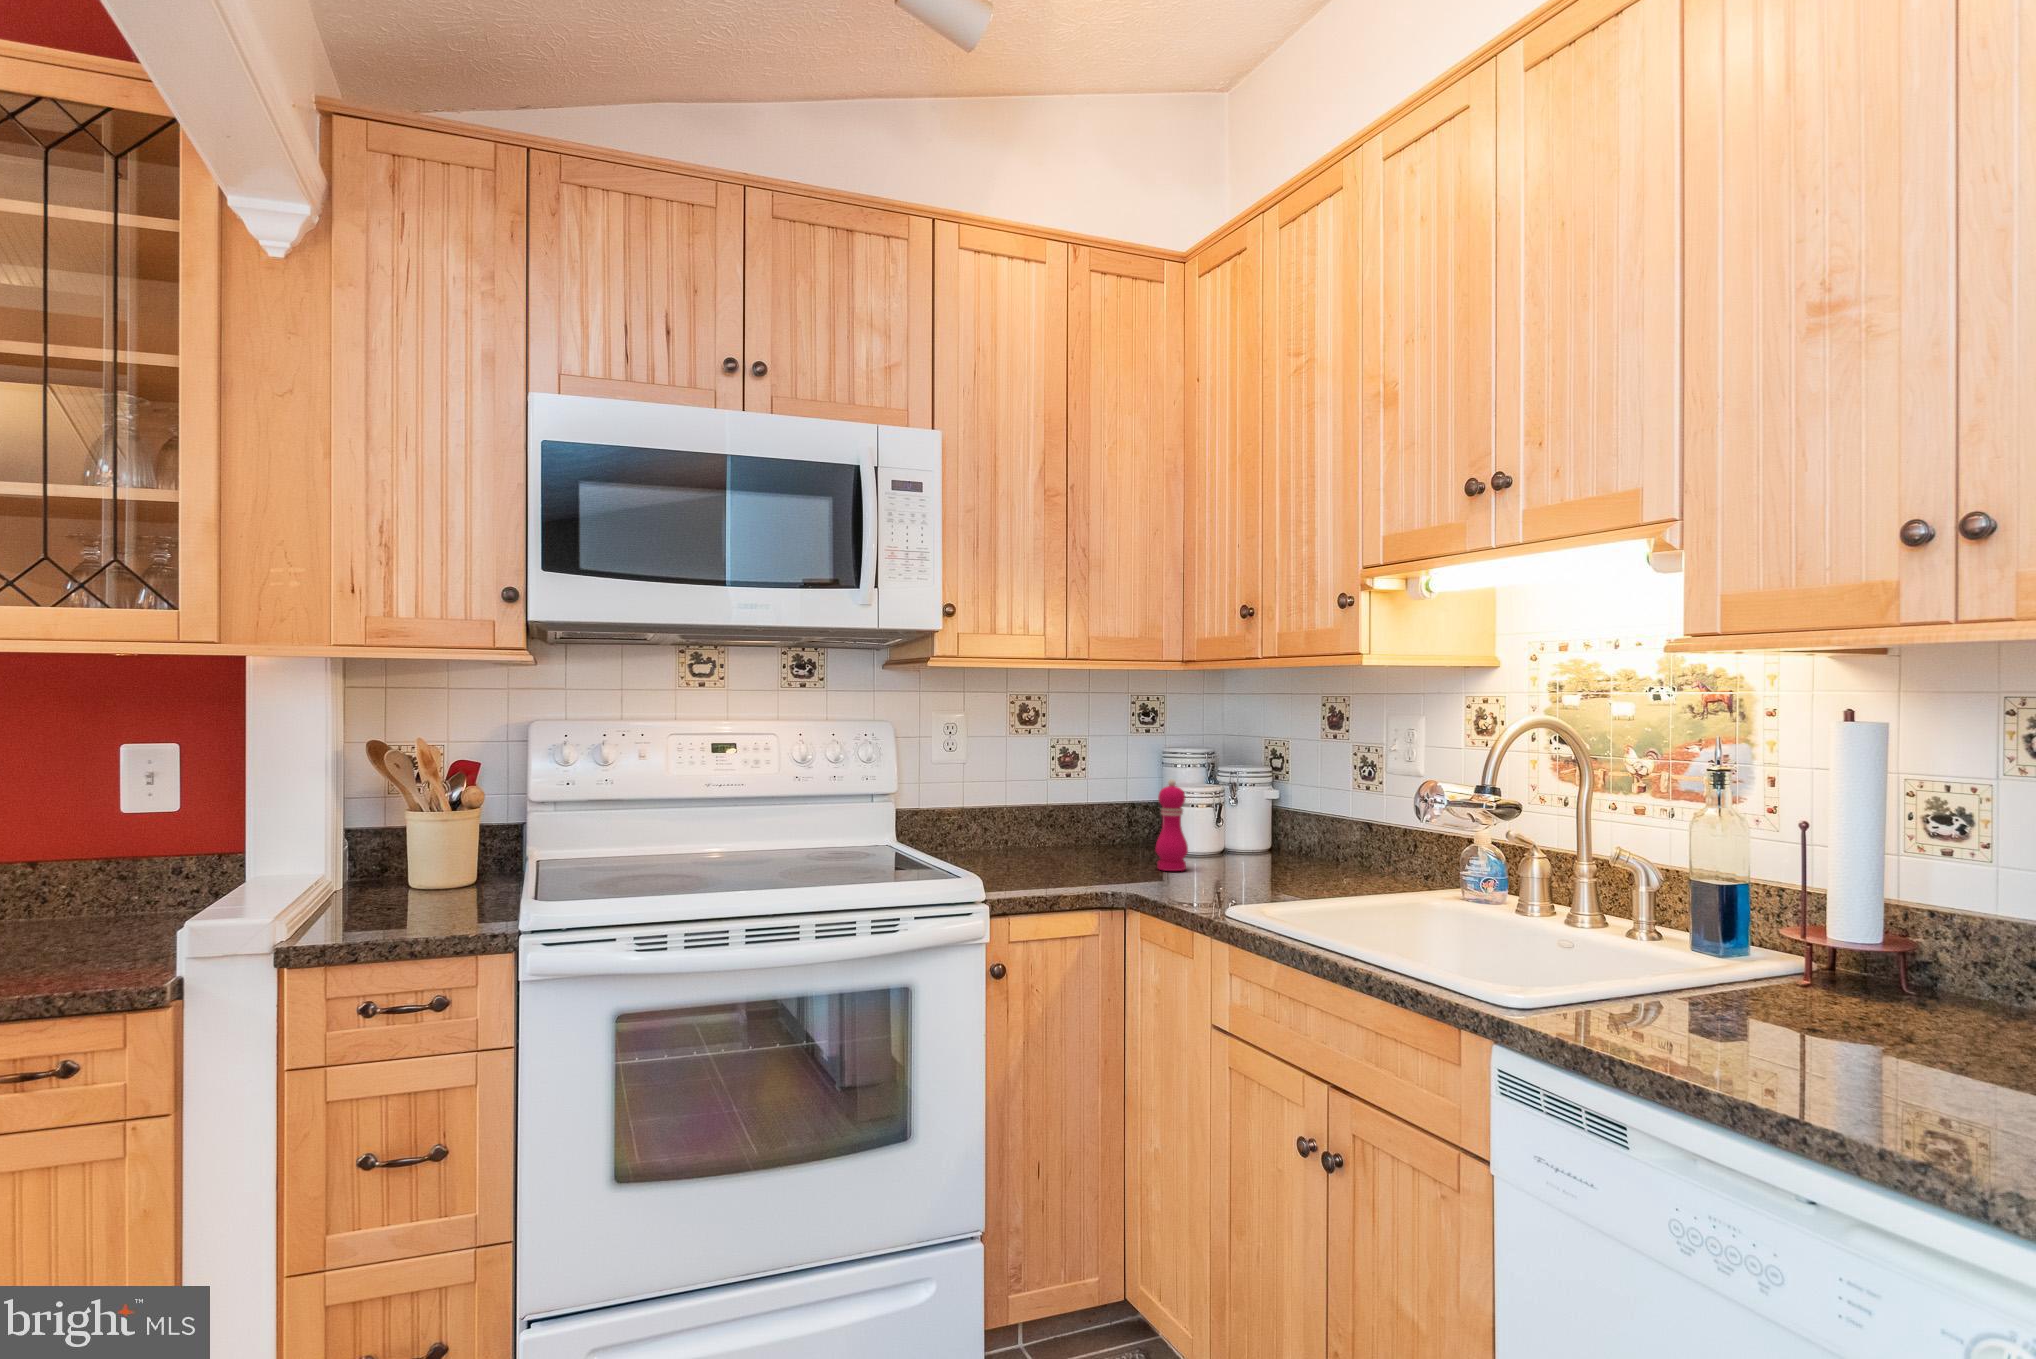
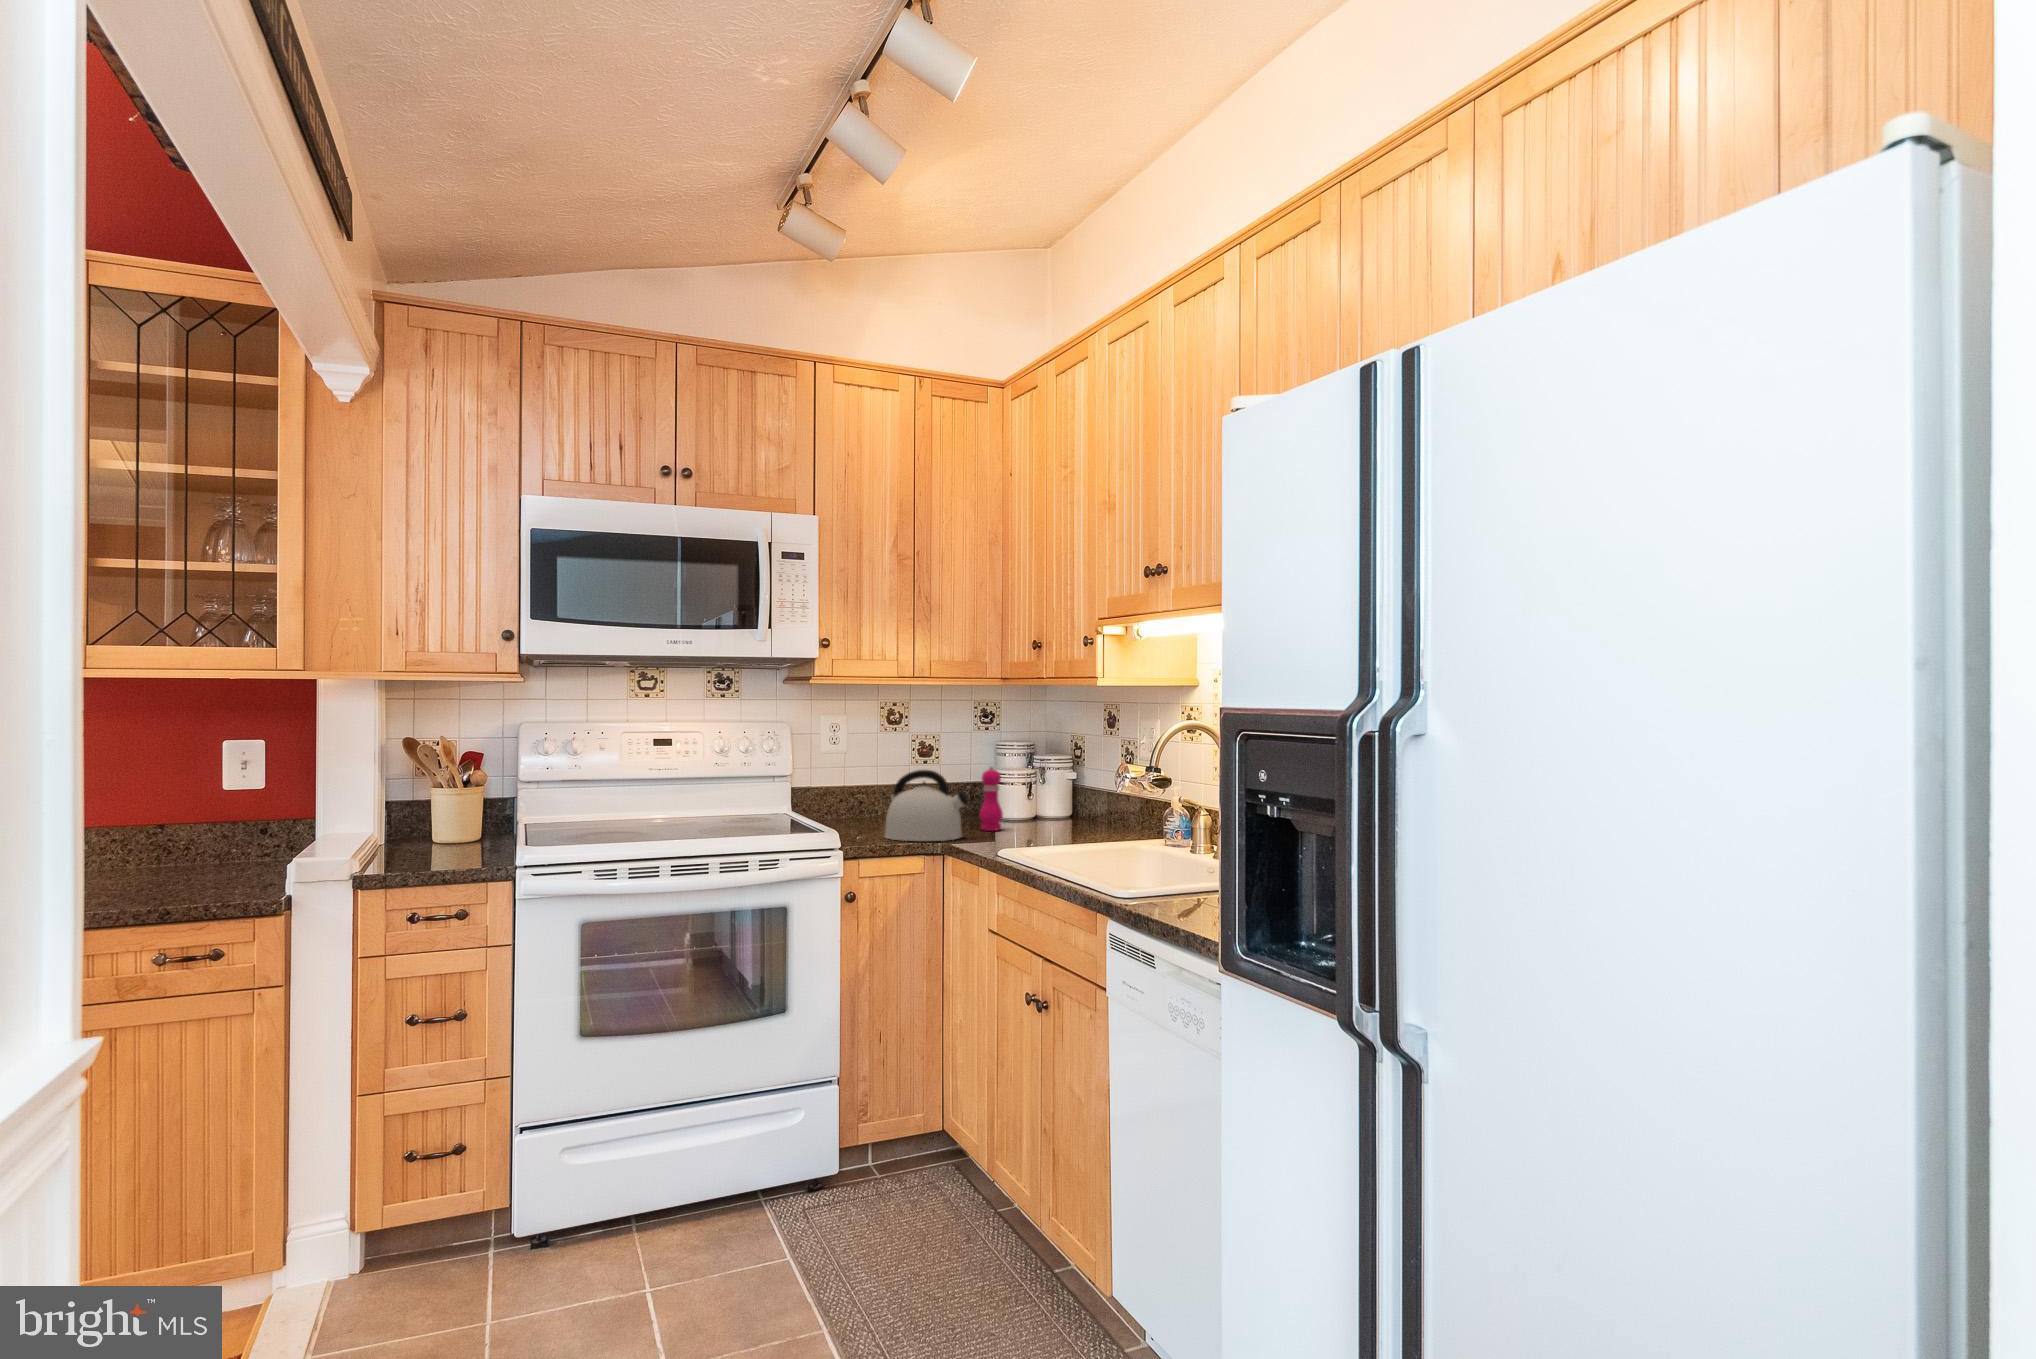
kettle: none [1031,787,1151,889] -> present [885,770,969,841]

